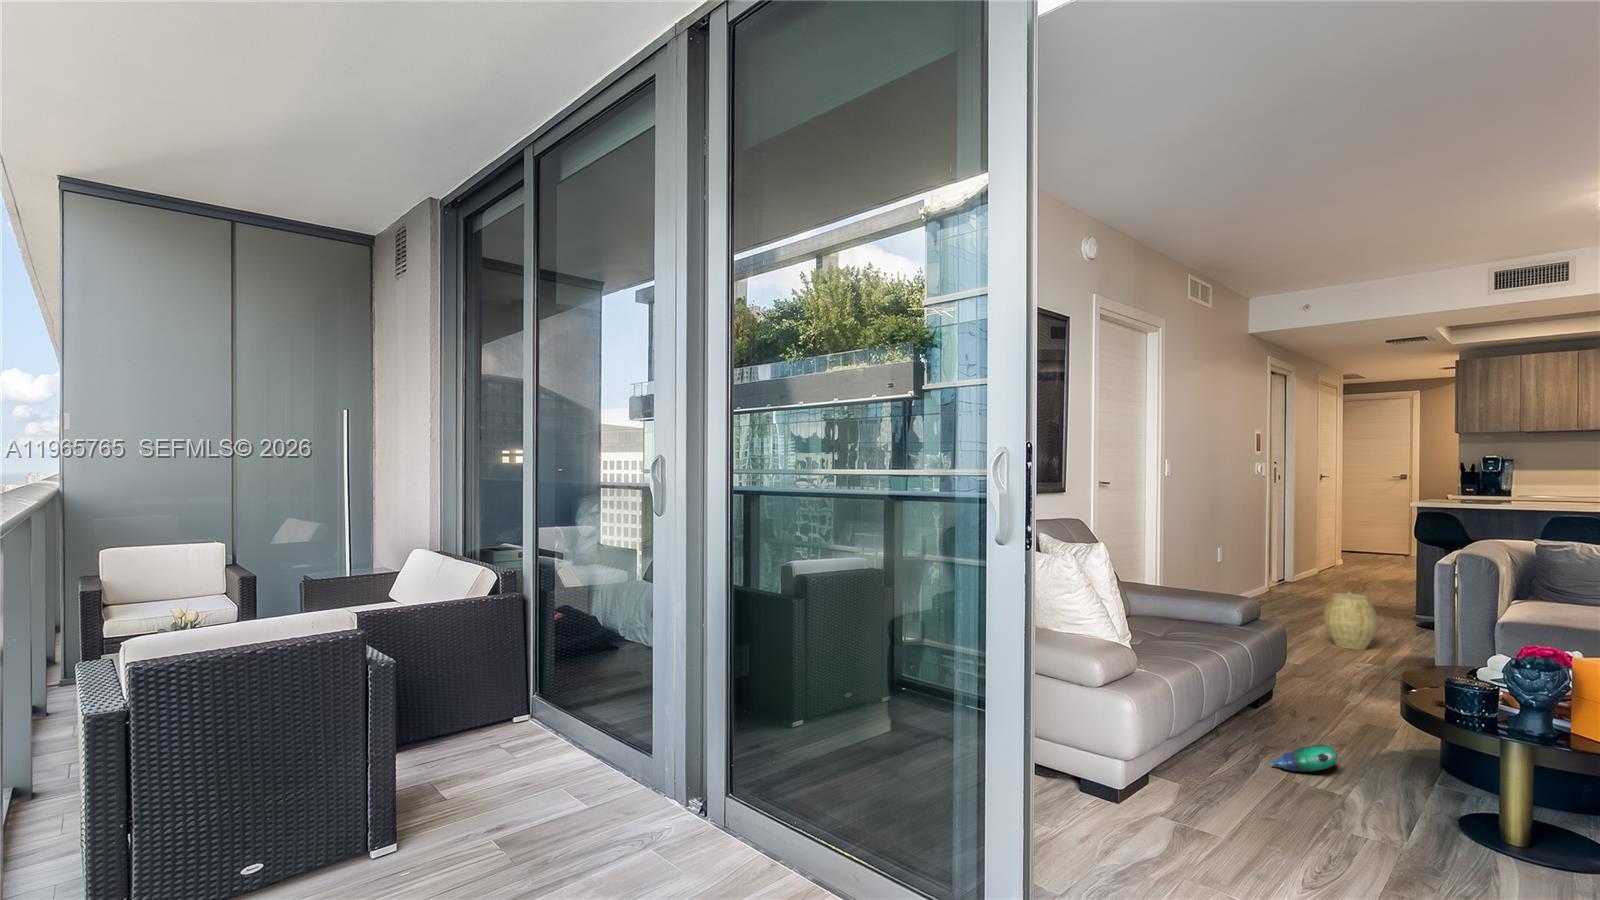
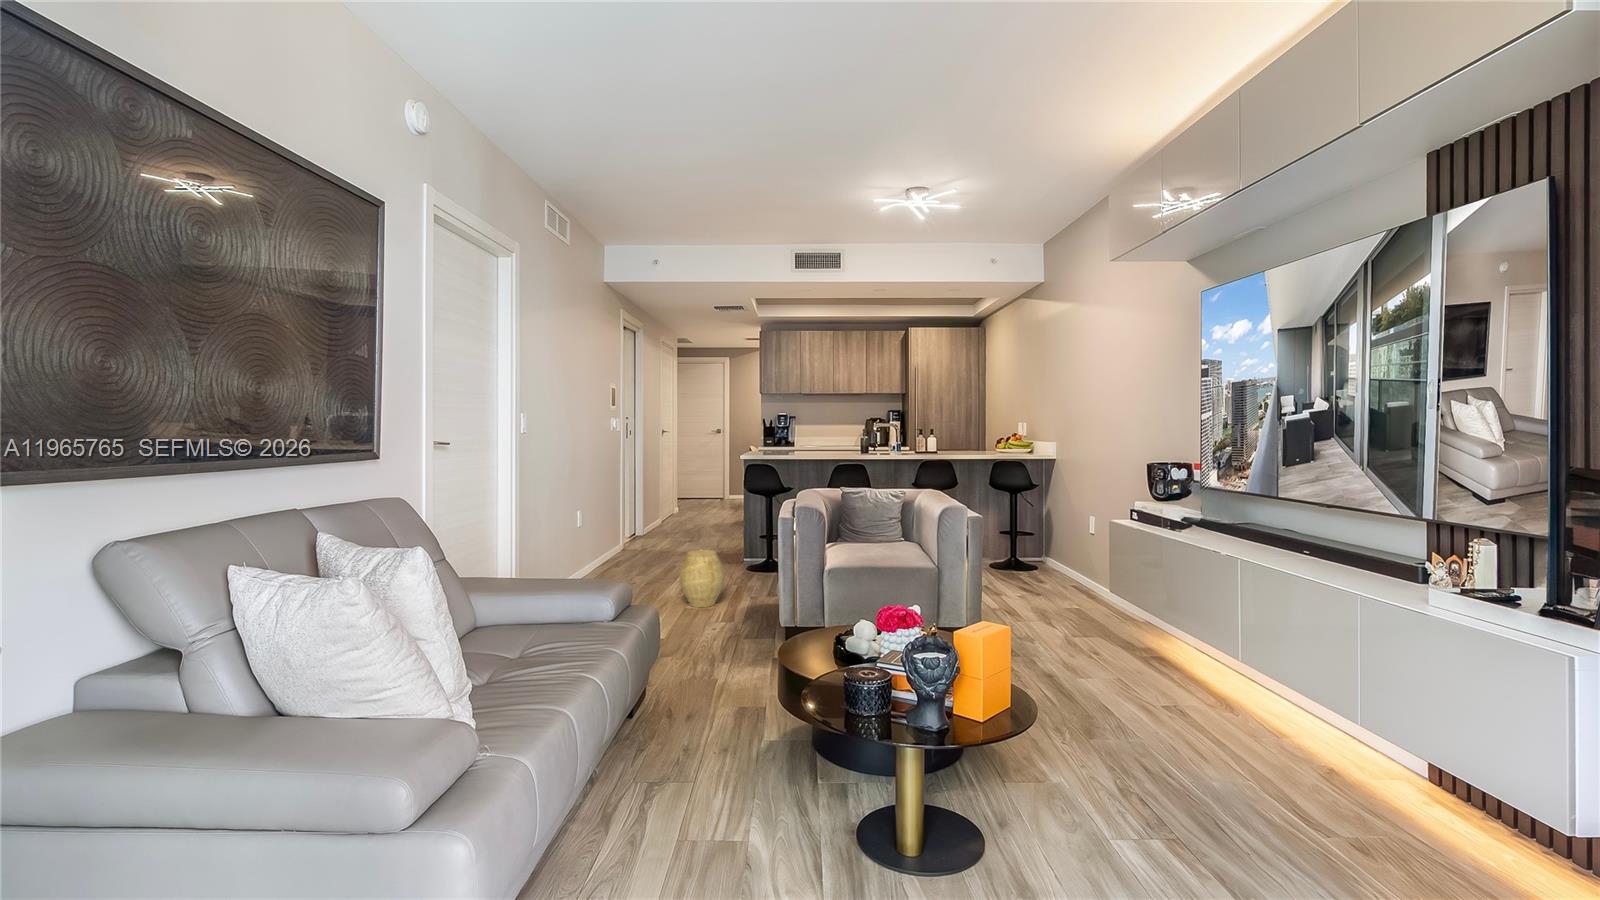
plush toy: present [1270,745,1337,772] -> none [657,779,730,840]

